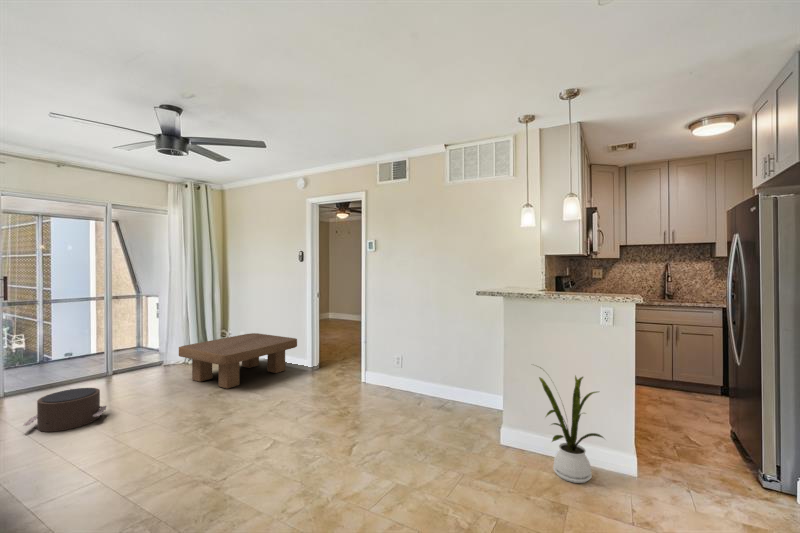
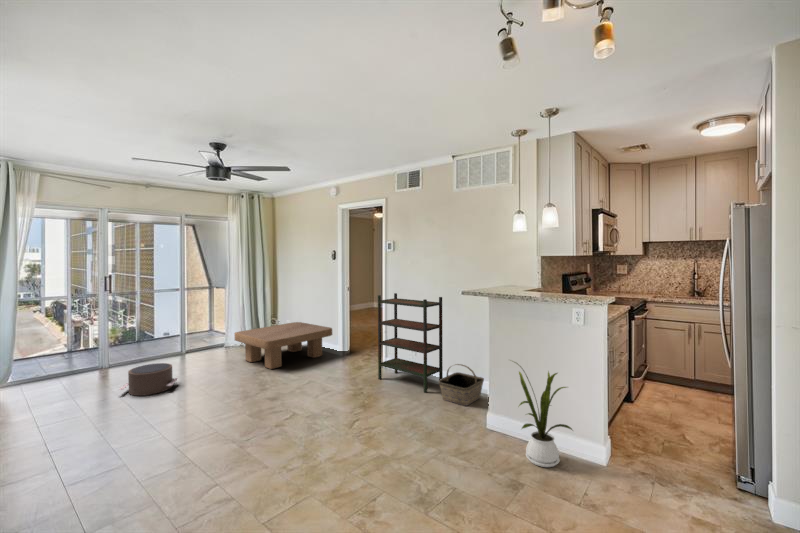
bookshelf: none [358,297,431,406] -> present [378,293,443,393]
basket: none [433,373,480,419] -> present [439,364,484,406]

